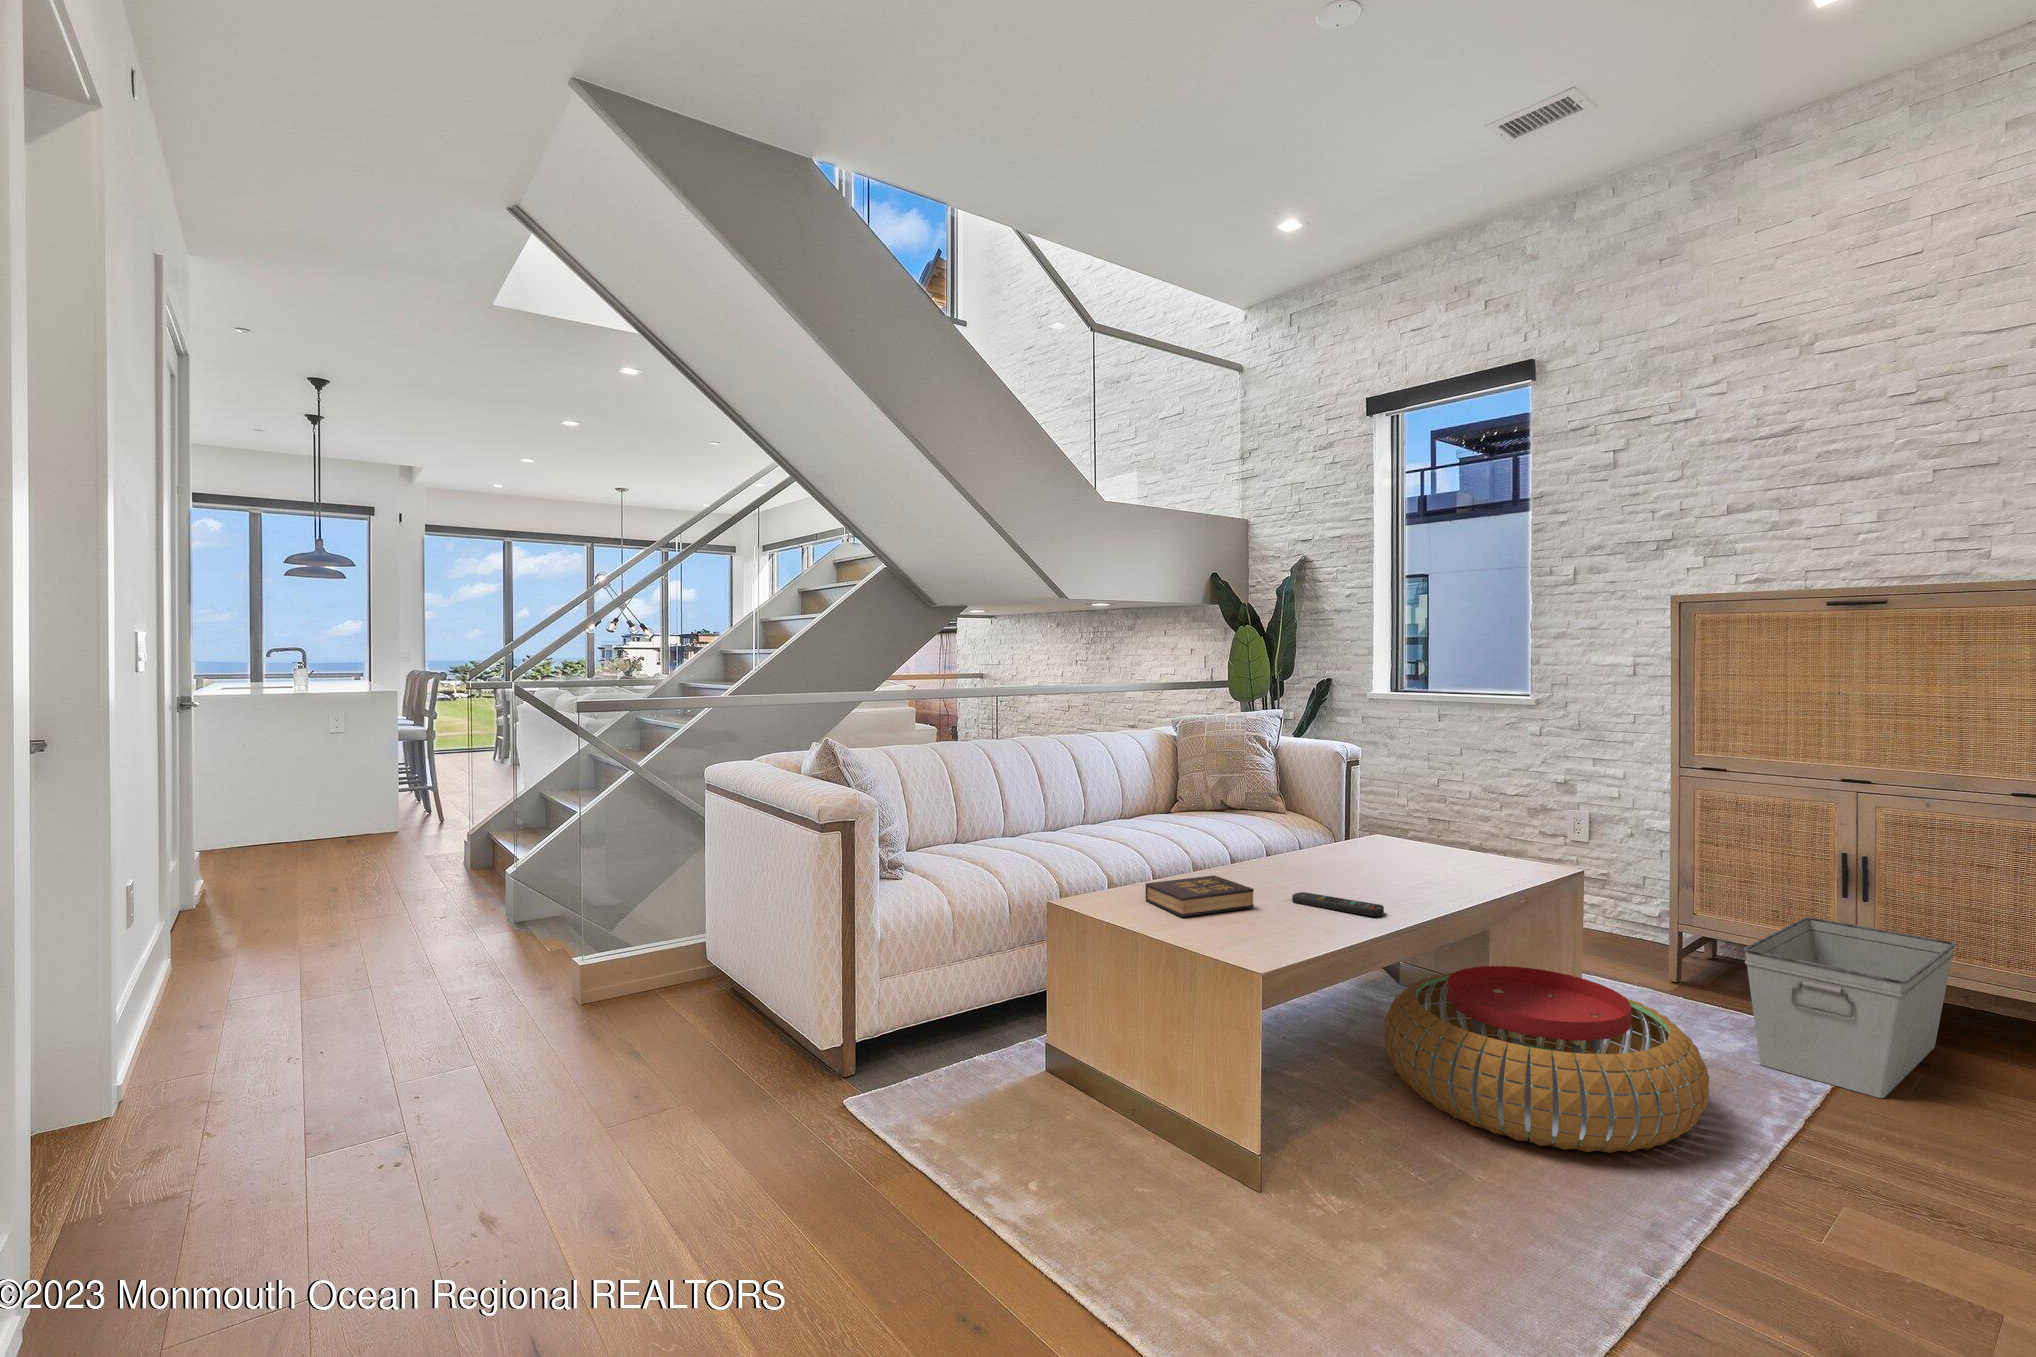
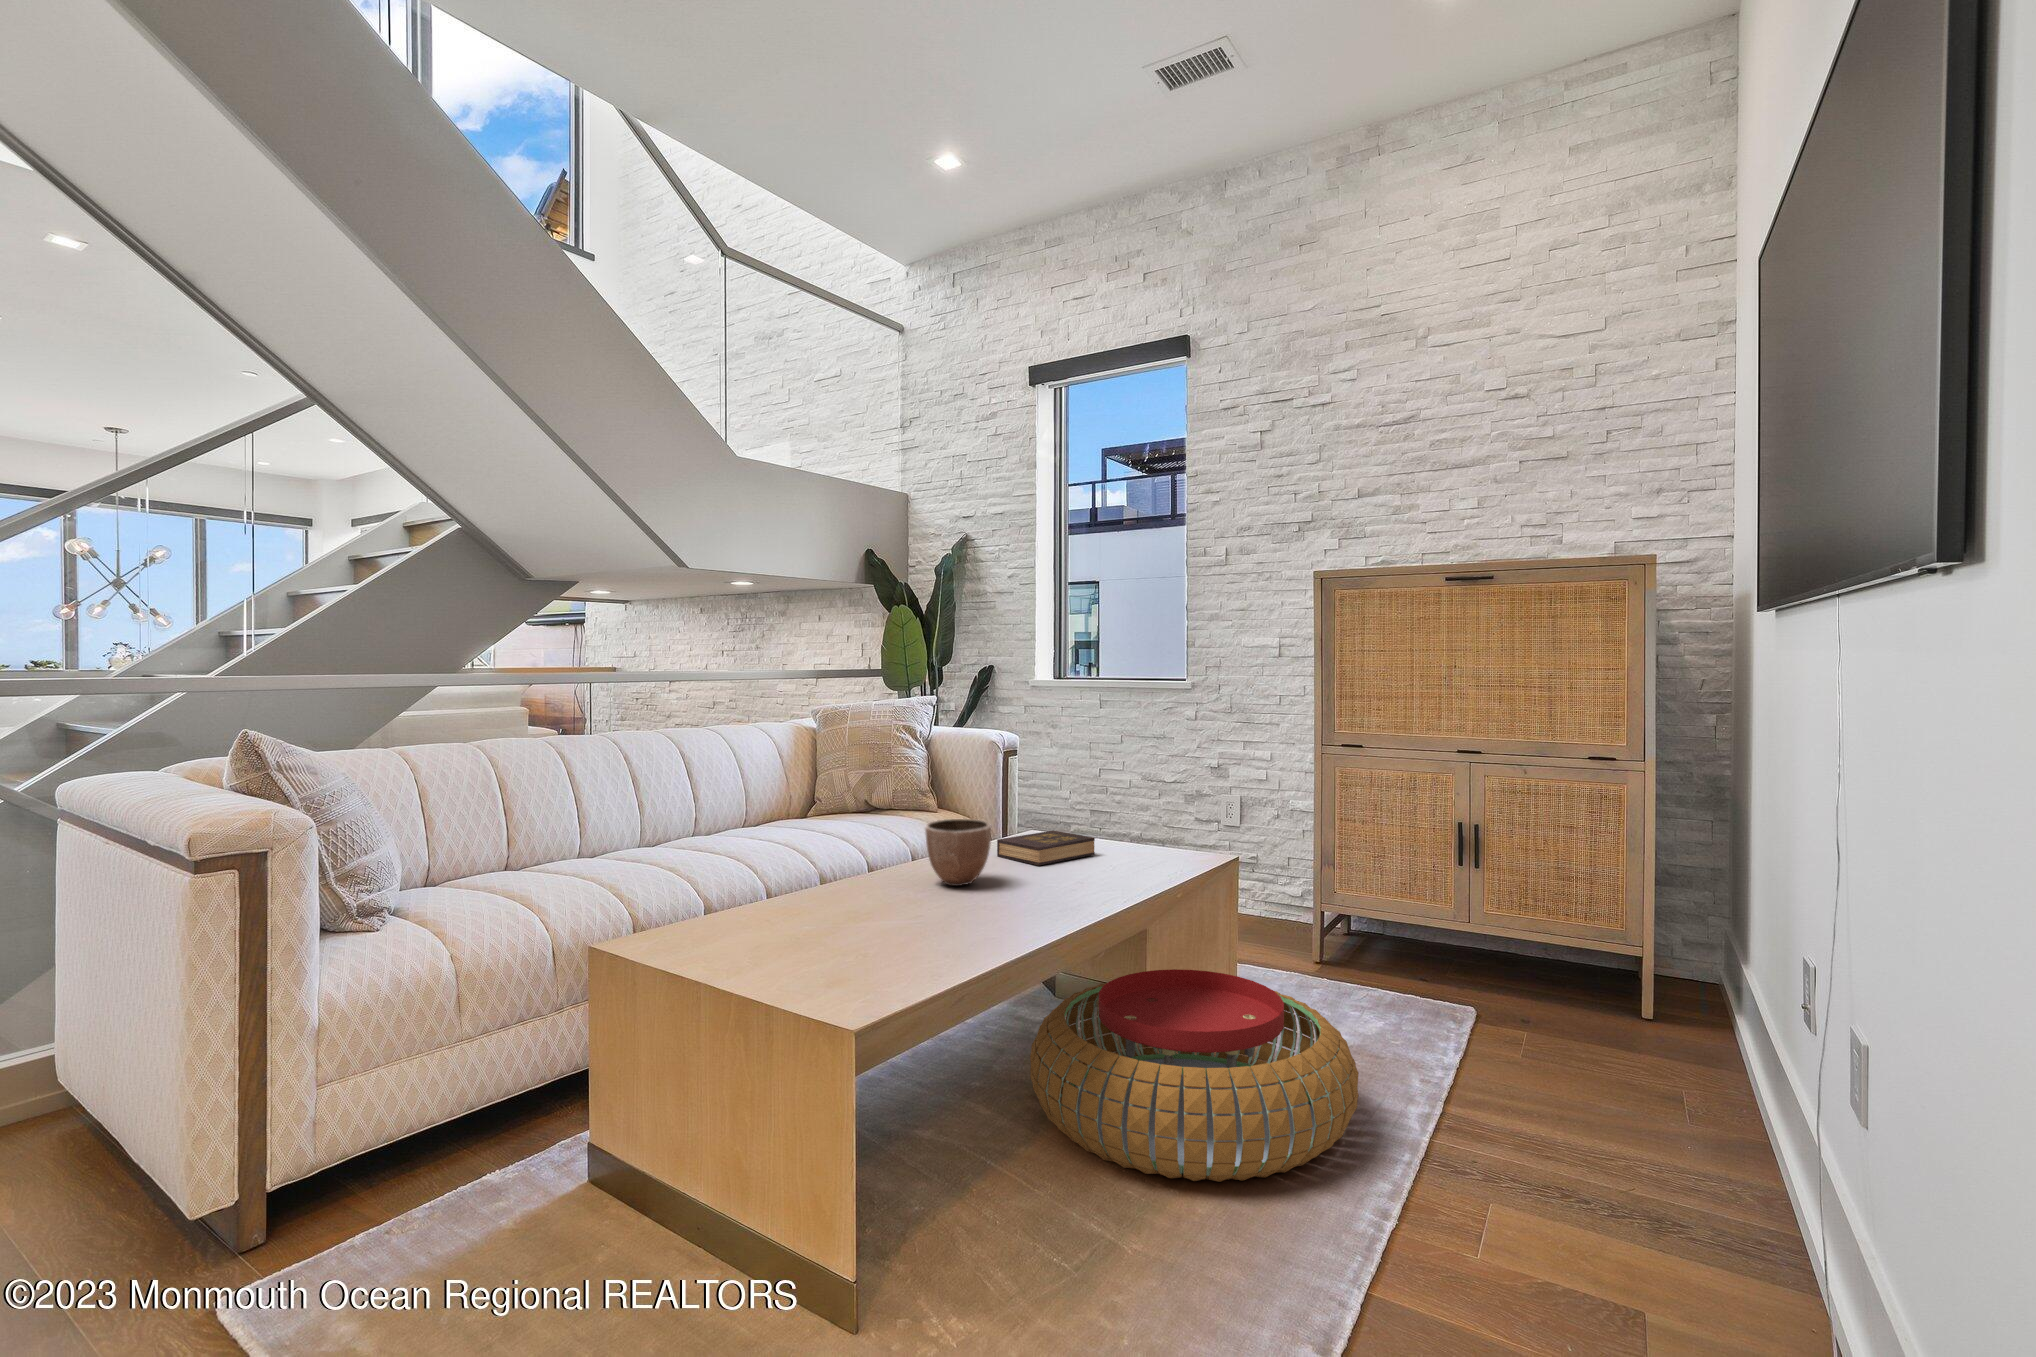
decorative bowl: none [1289,822,1347,879] -> present [925,818,991,886]
hardback book: present [1146,875,1254,917] -> present [997,830,1095,865]
remote control: present [1292,892,1384,916] -> none [923,904,1027,928]
storage bin: present [1744,917,1956,1098] -> none [1382,890,1552,1068]

